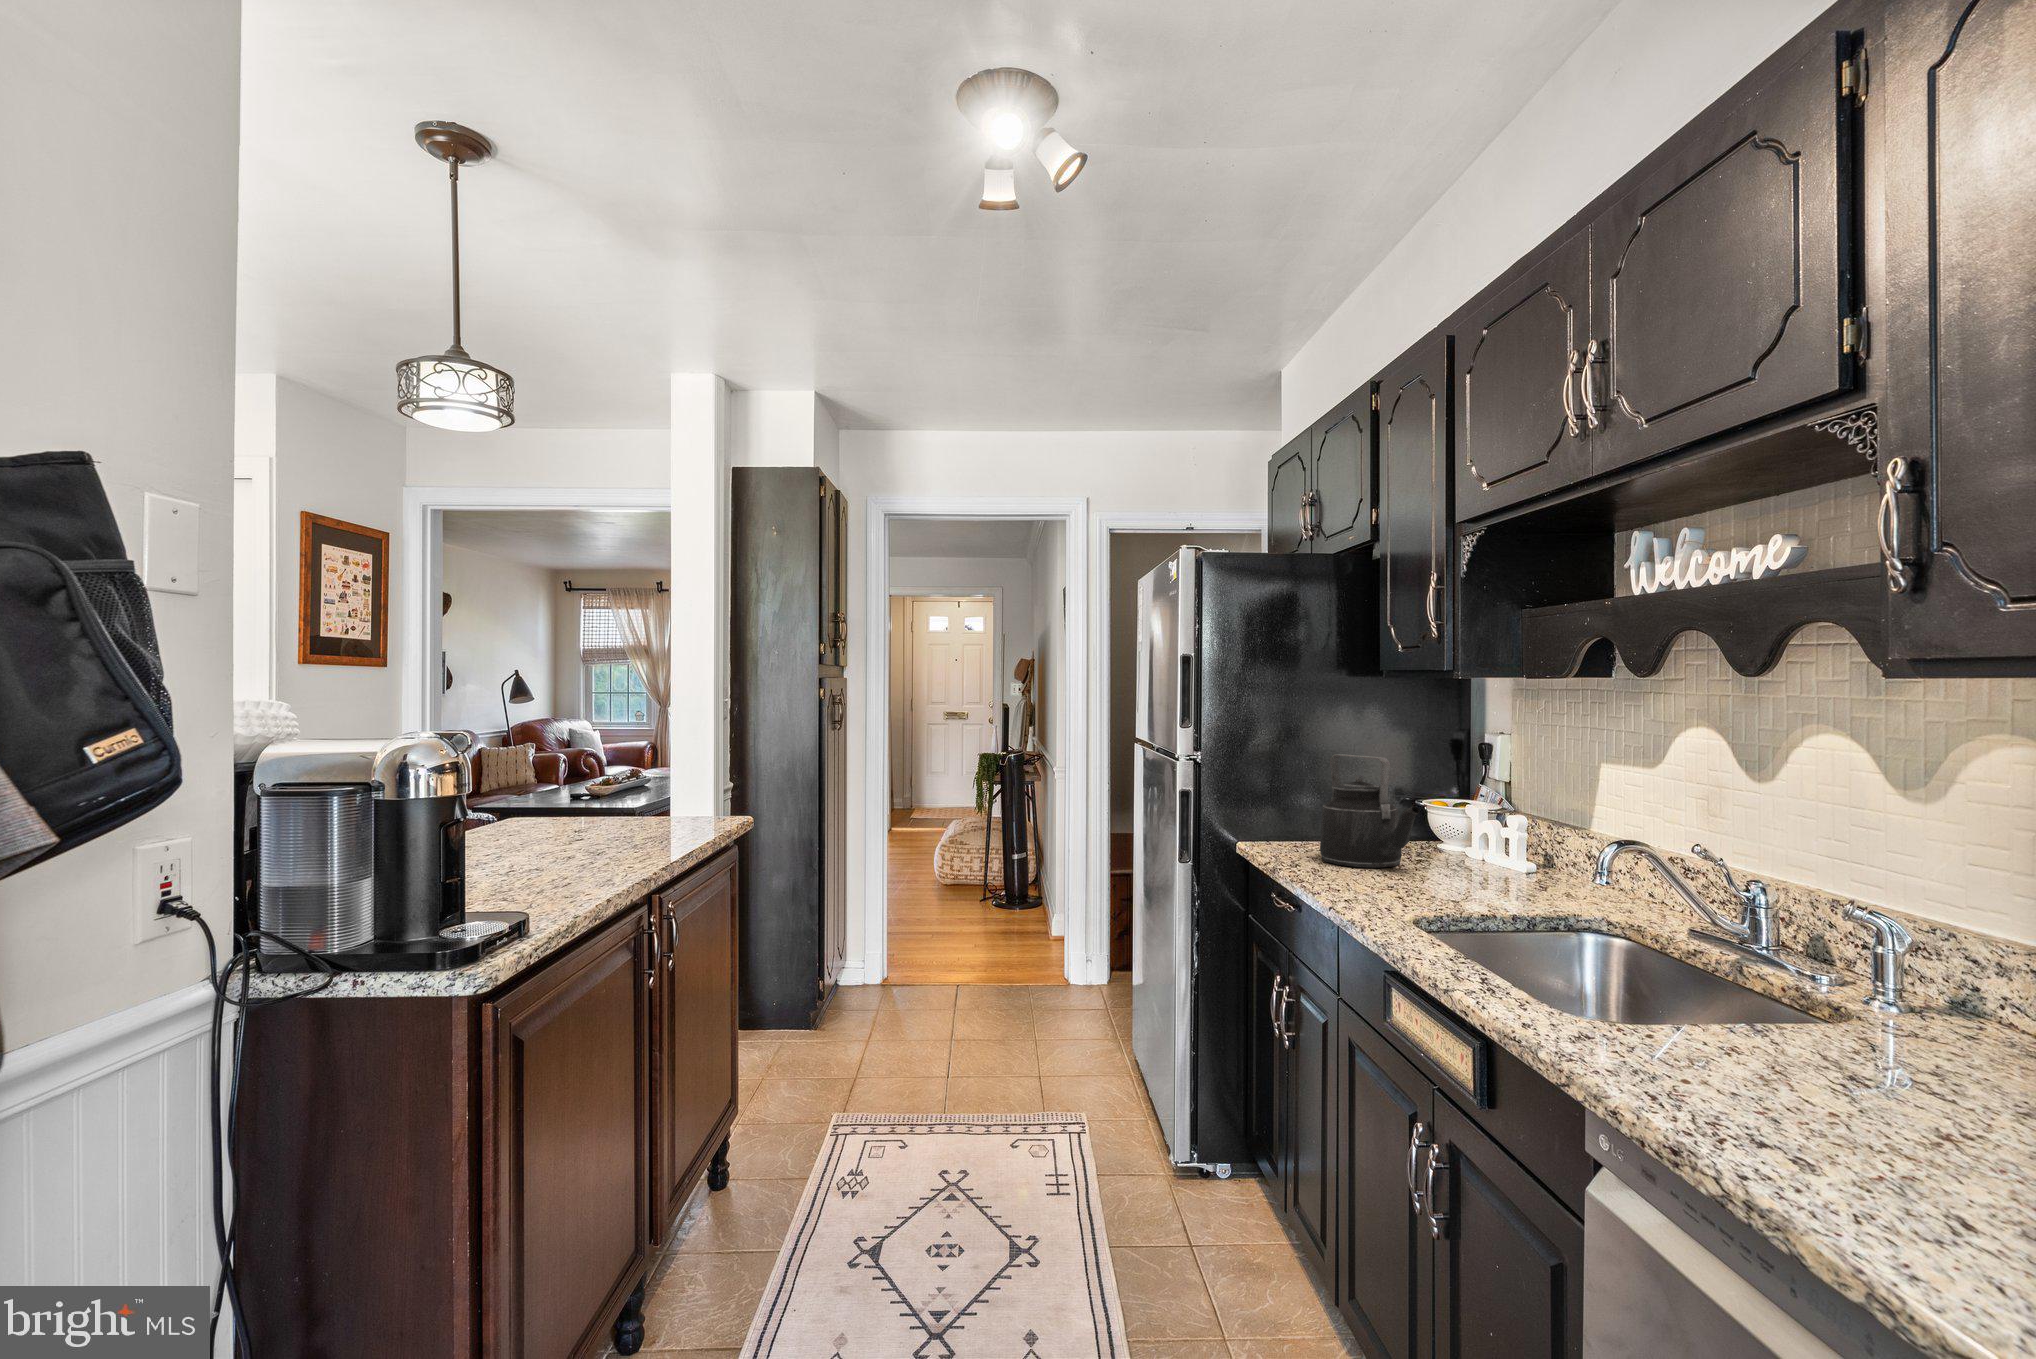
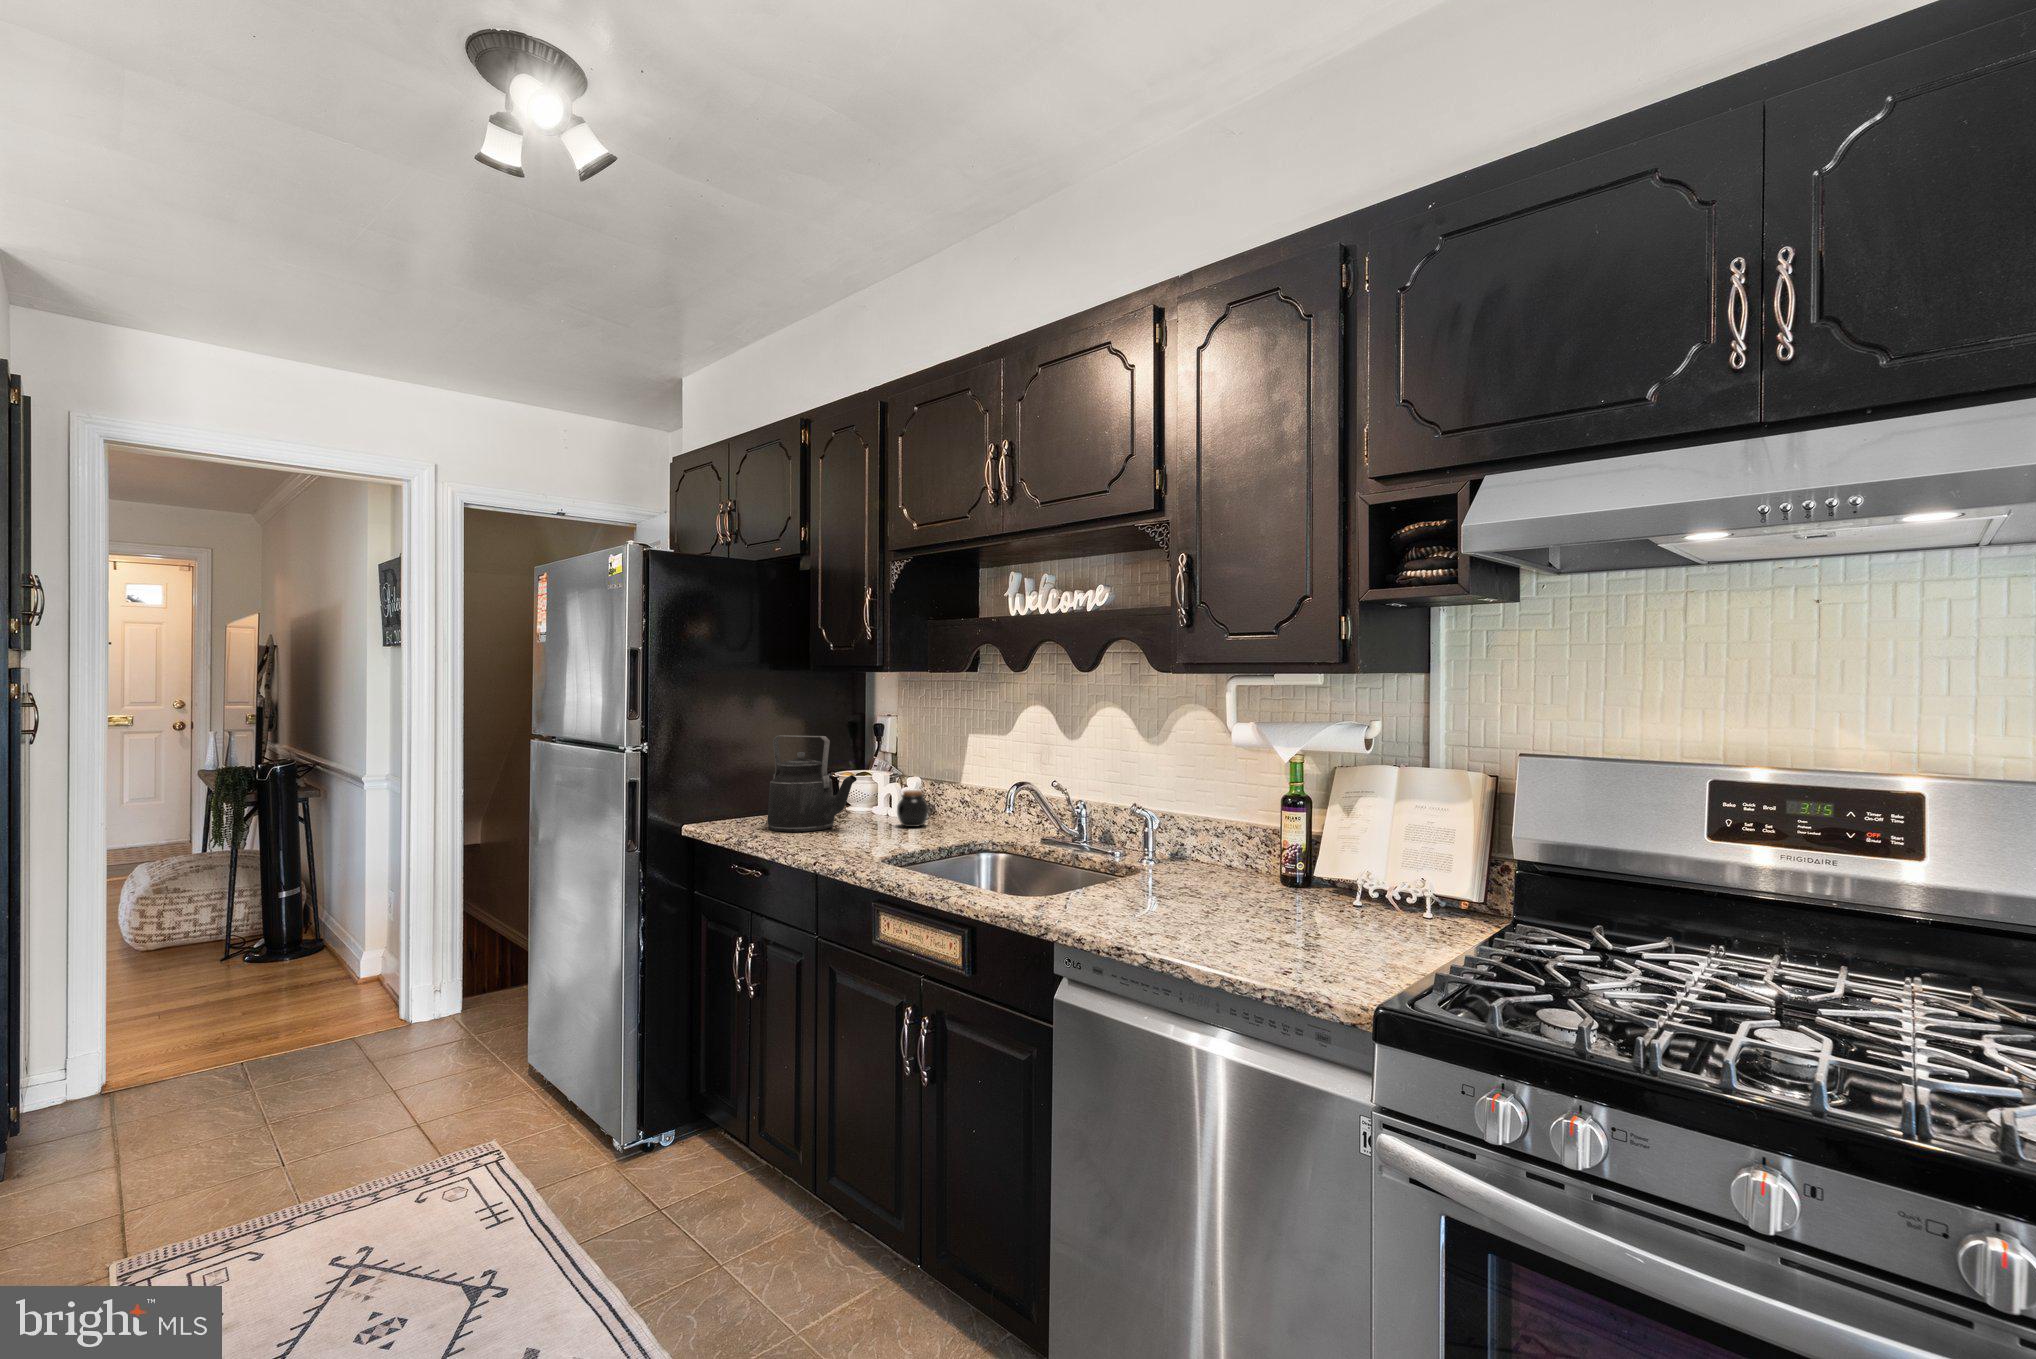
jar: none [1480,832,1526,880] -> present [897,790,929,827]

